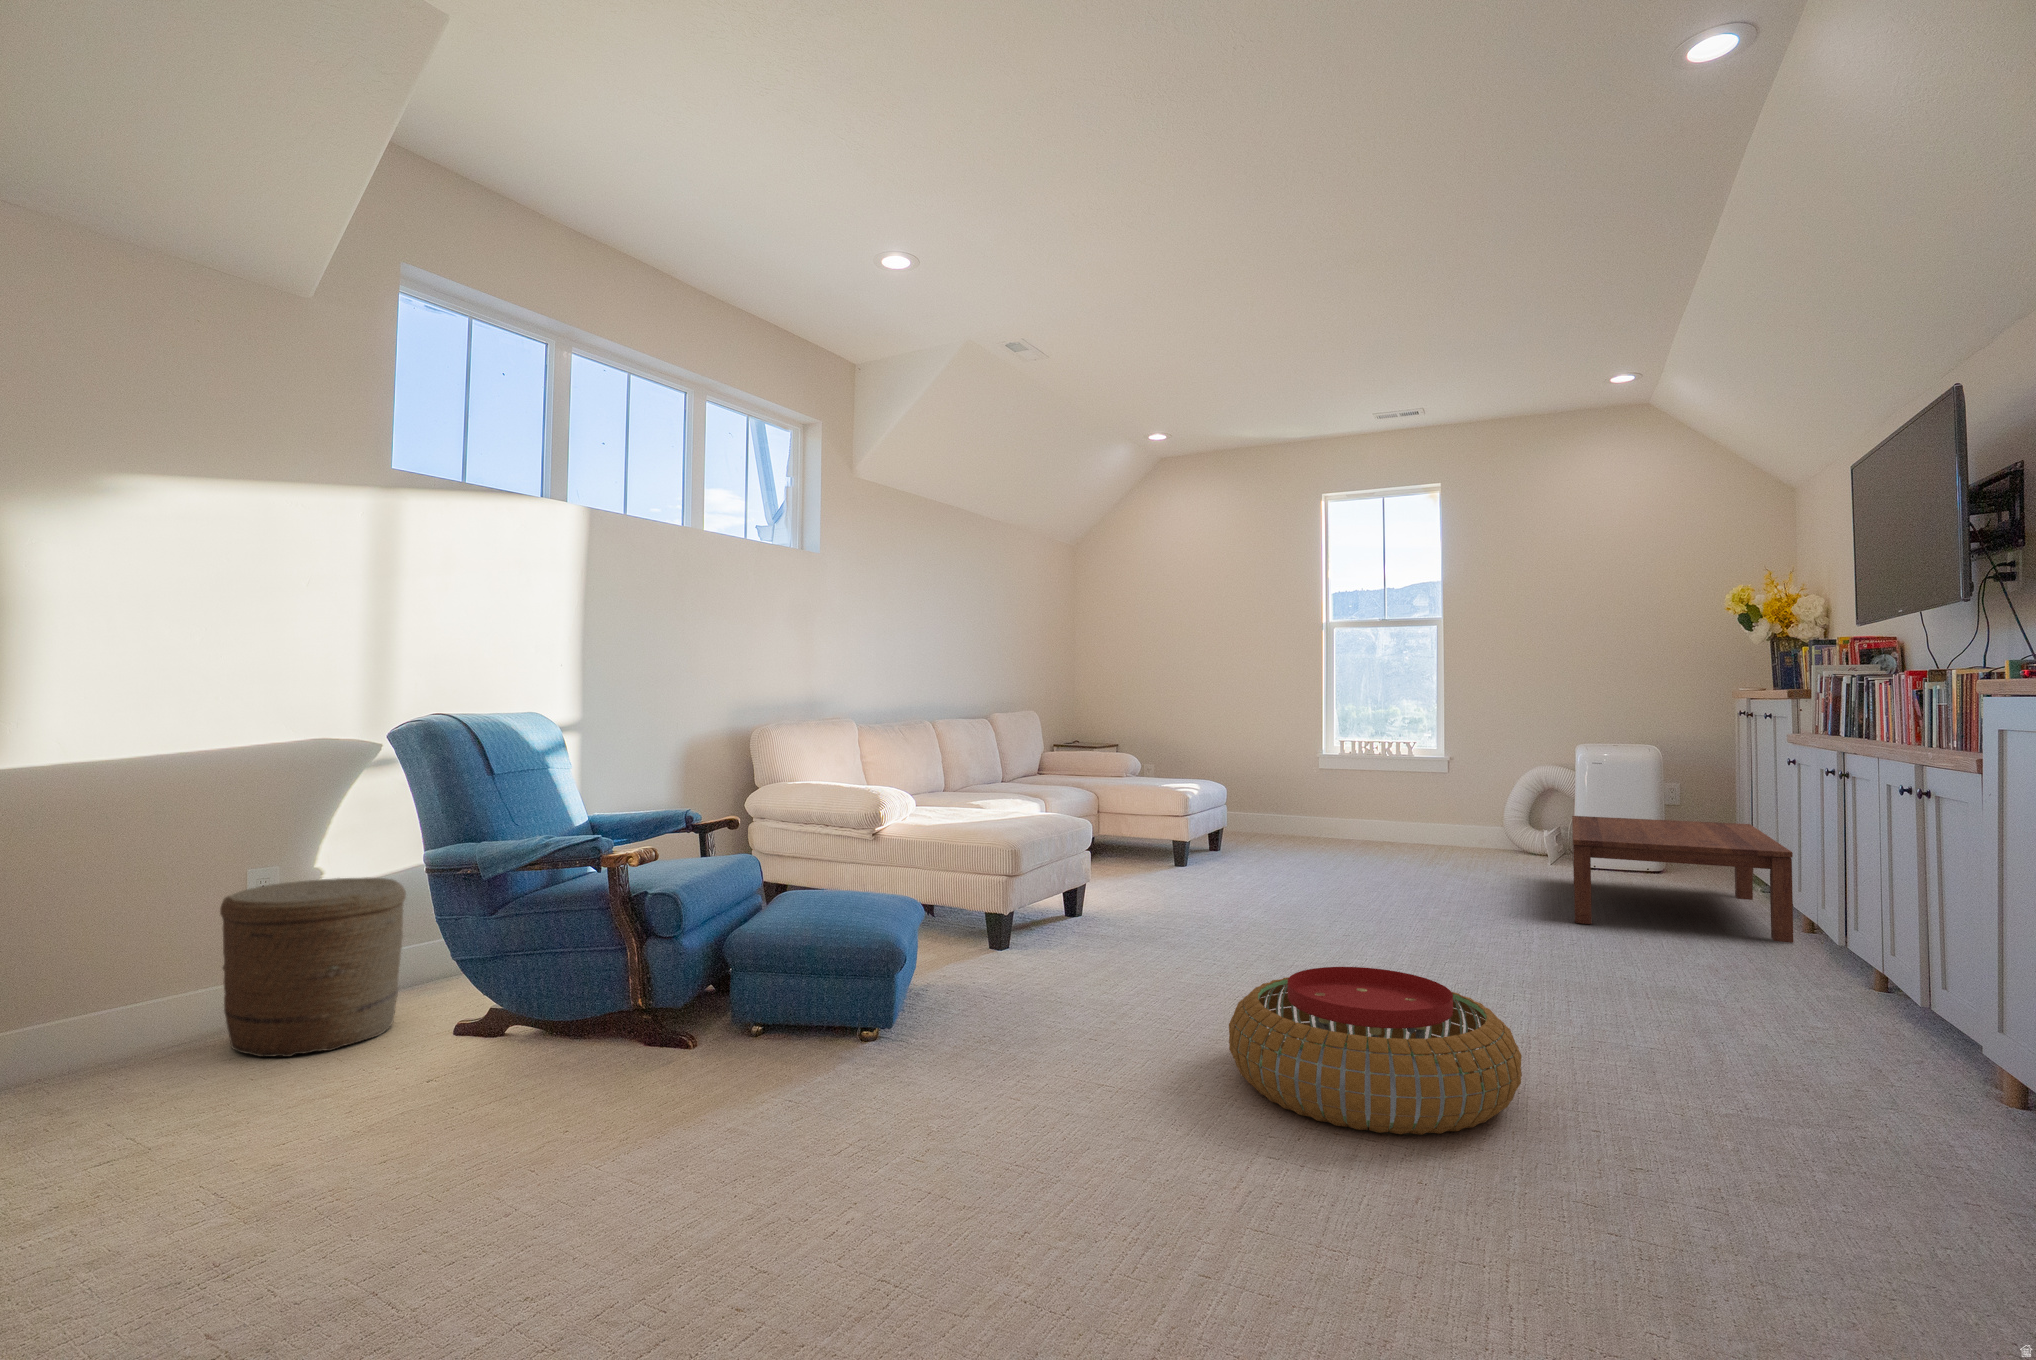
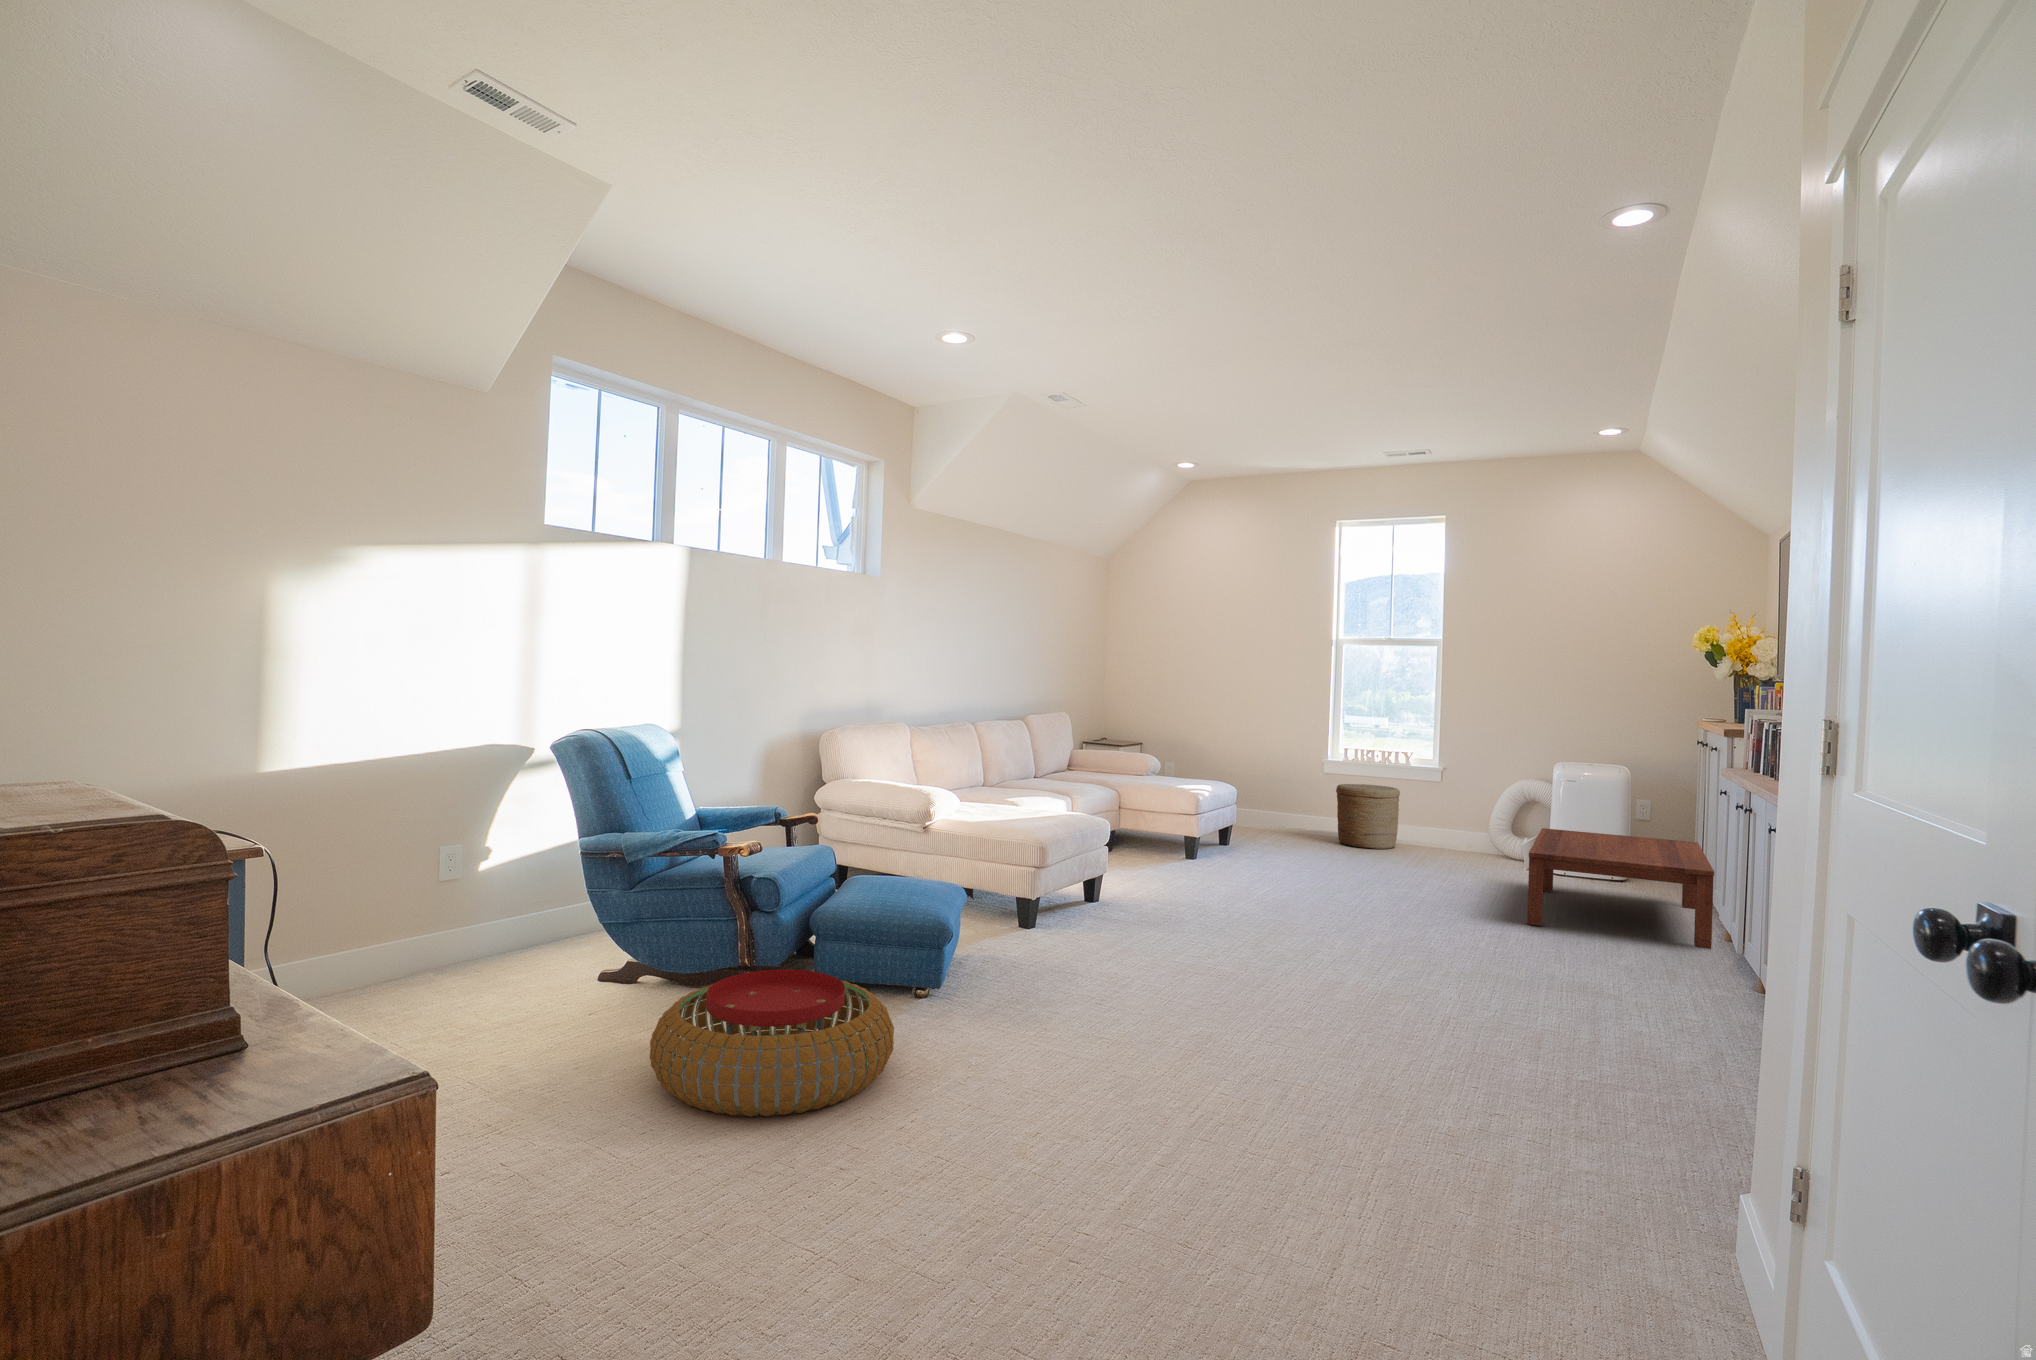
woven basket: present [220,877,406,1057] -> present [1336,784,1400,849]
pouf: present [1229,967,1522,1135] -> present [650,969,894,1117]

